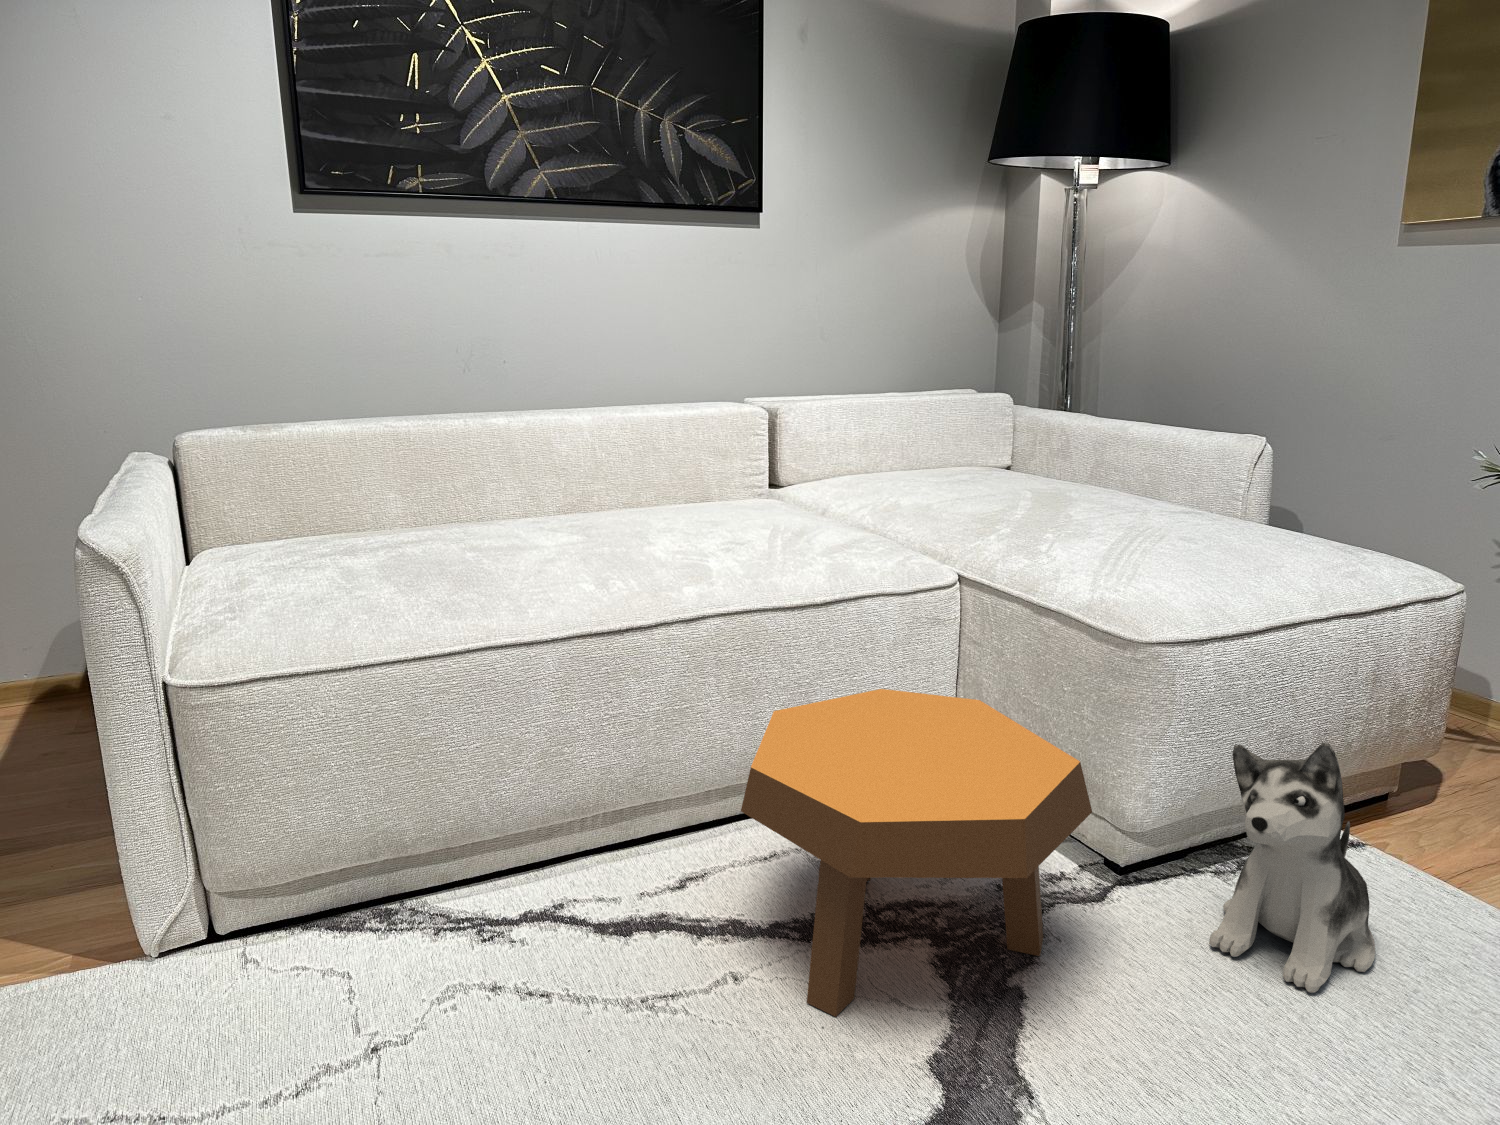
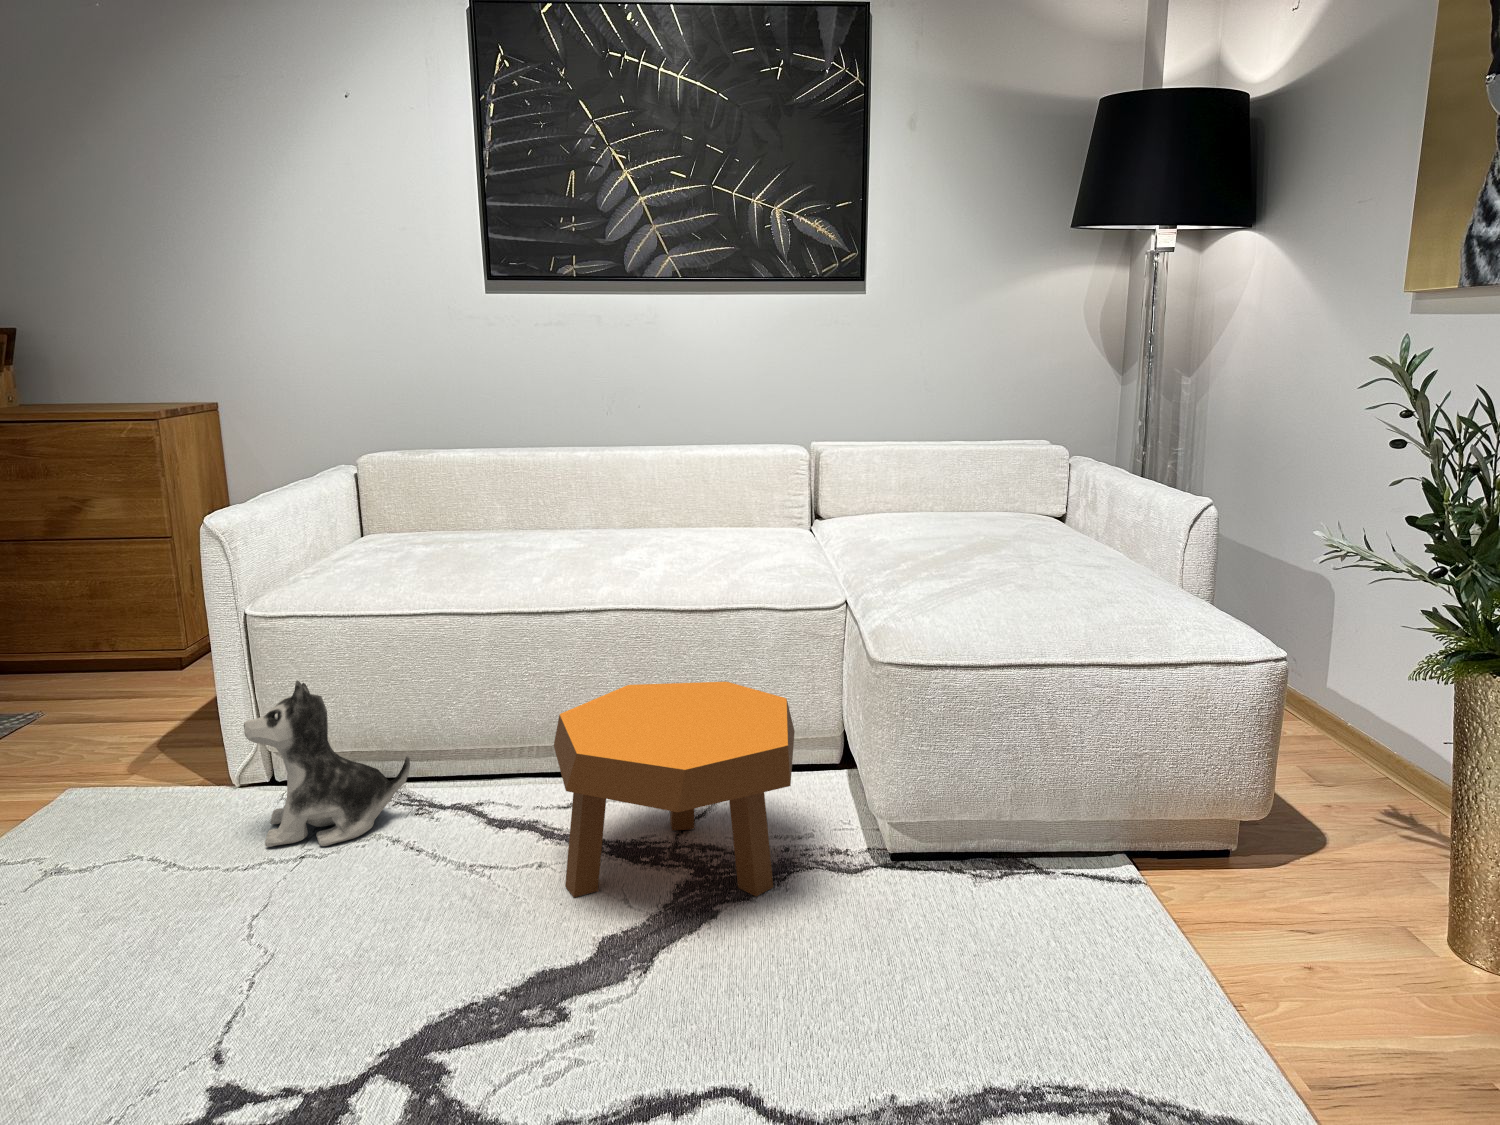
plush toy: present [1209,743,1375,993] -> present [244,680,410,847]

